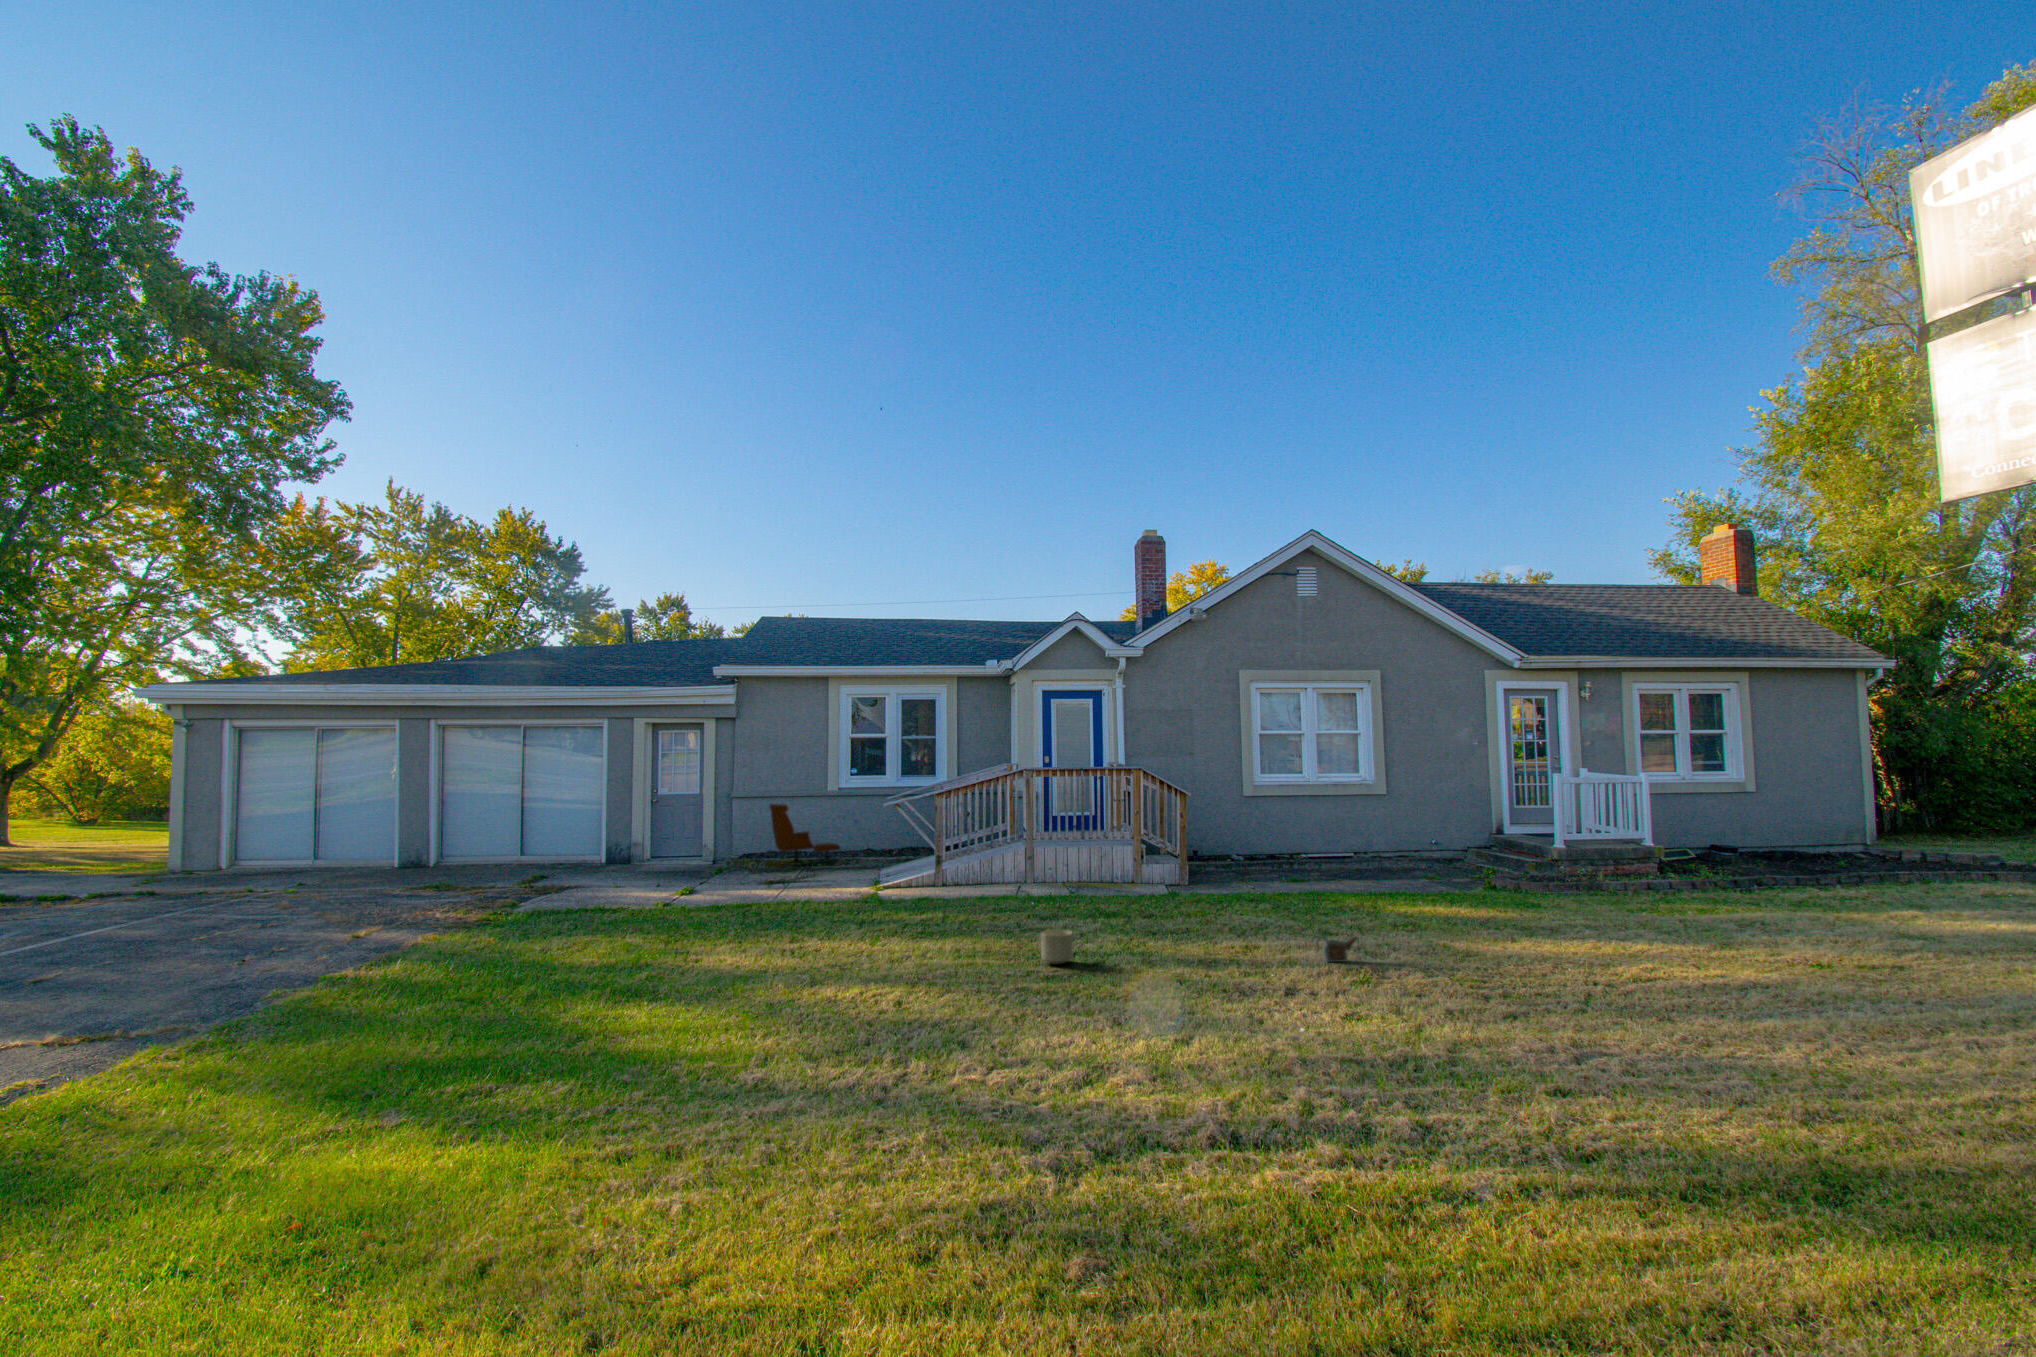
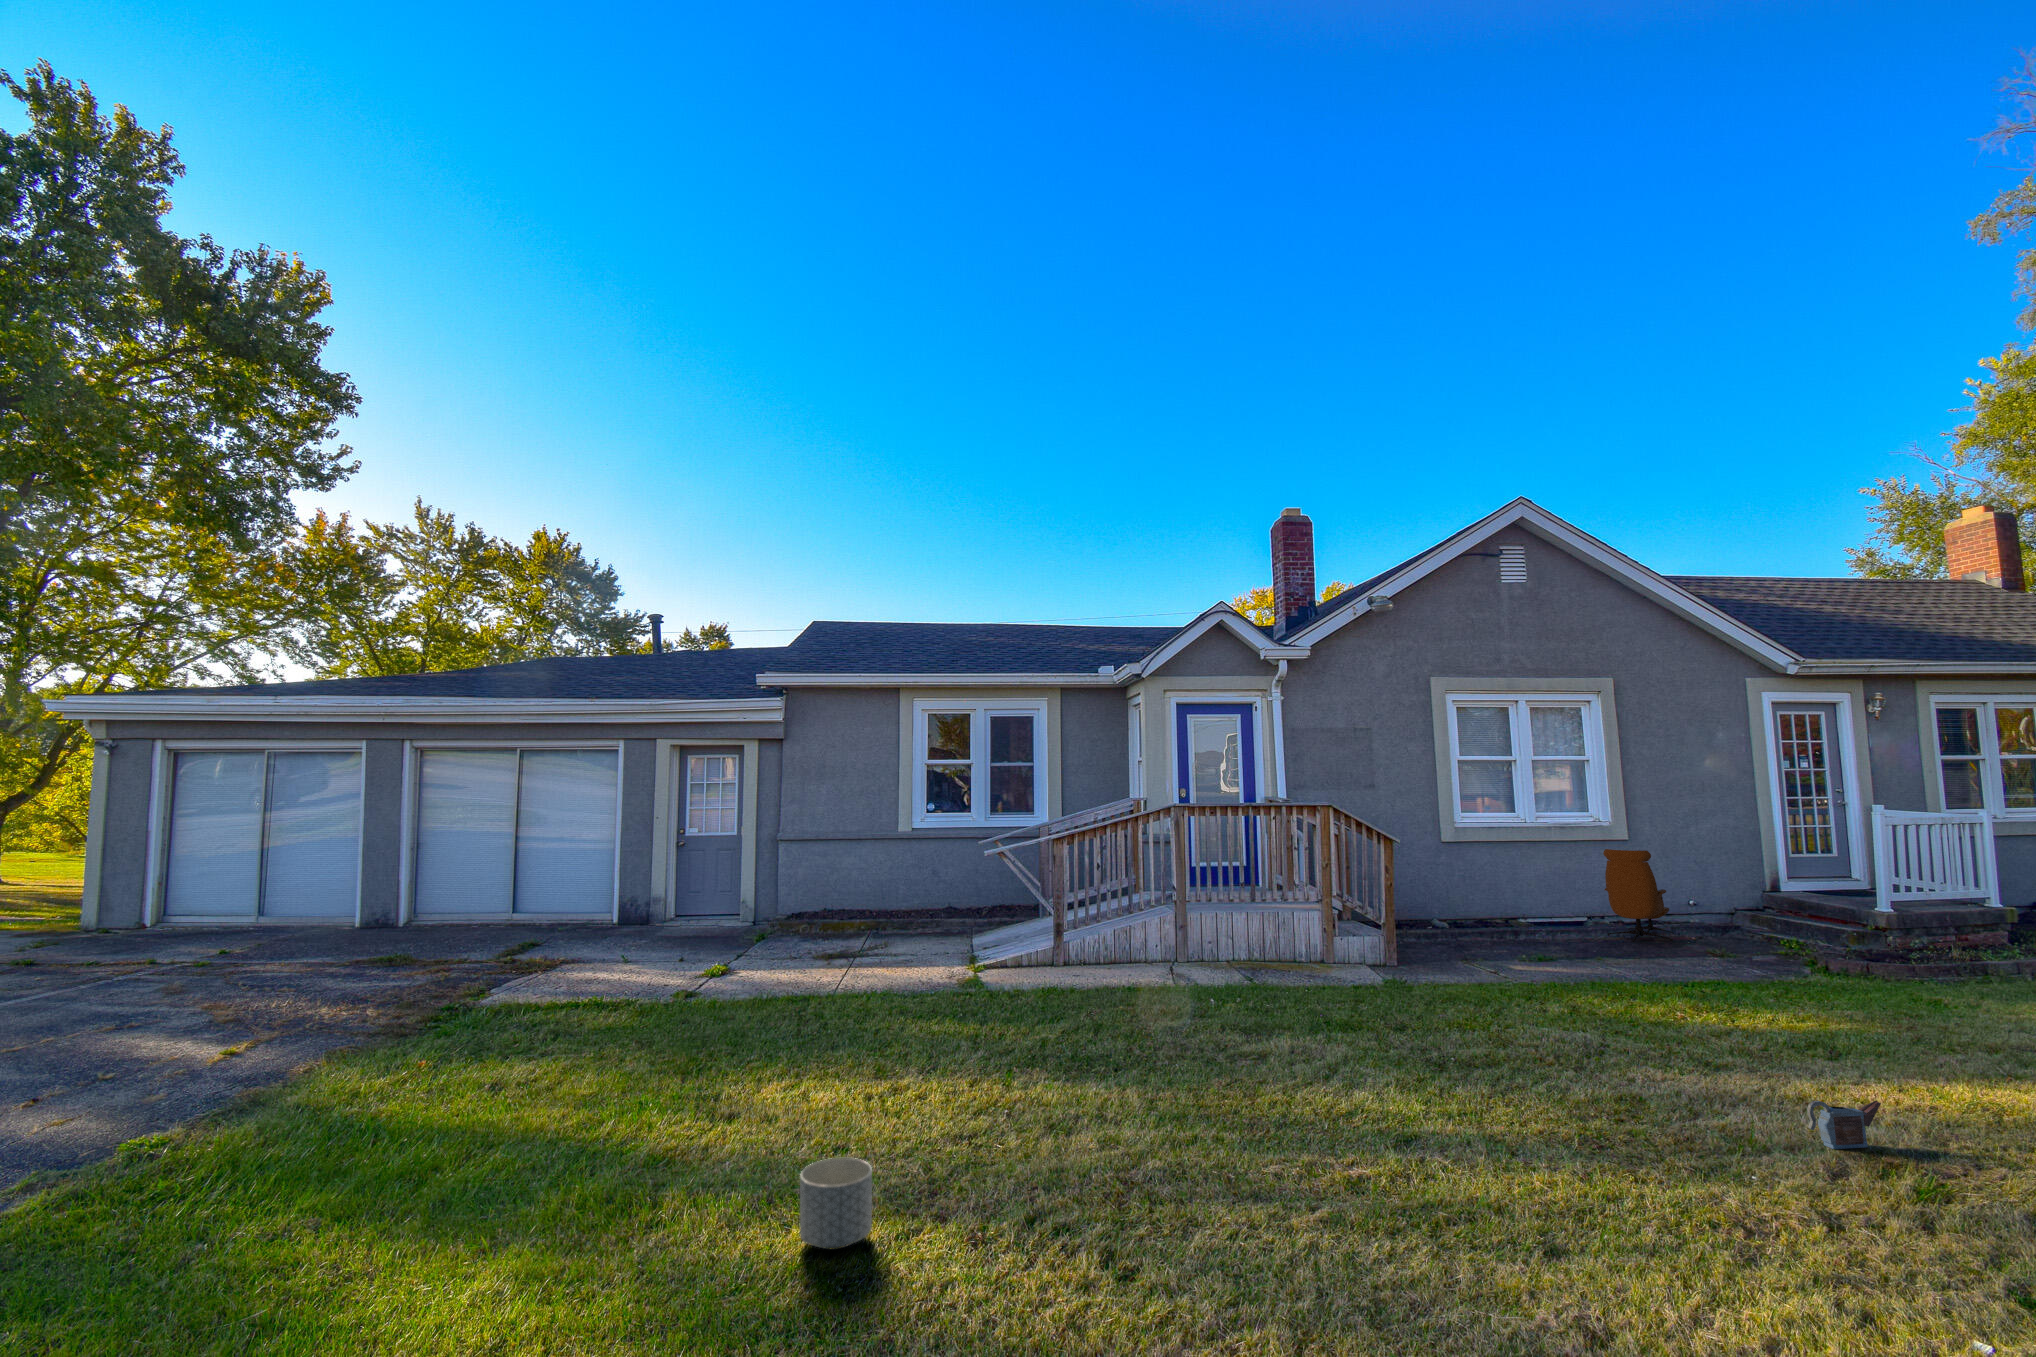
lounge chair: present [770,804,840,865] -> present [1603,849,1674,942]
planter: present [1041,929,1073,965] -> present [800,1158,872,1250]

